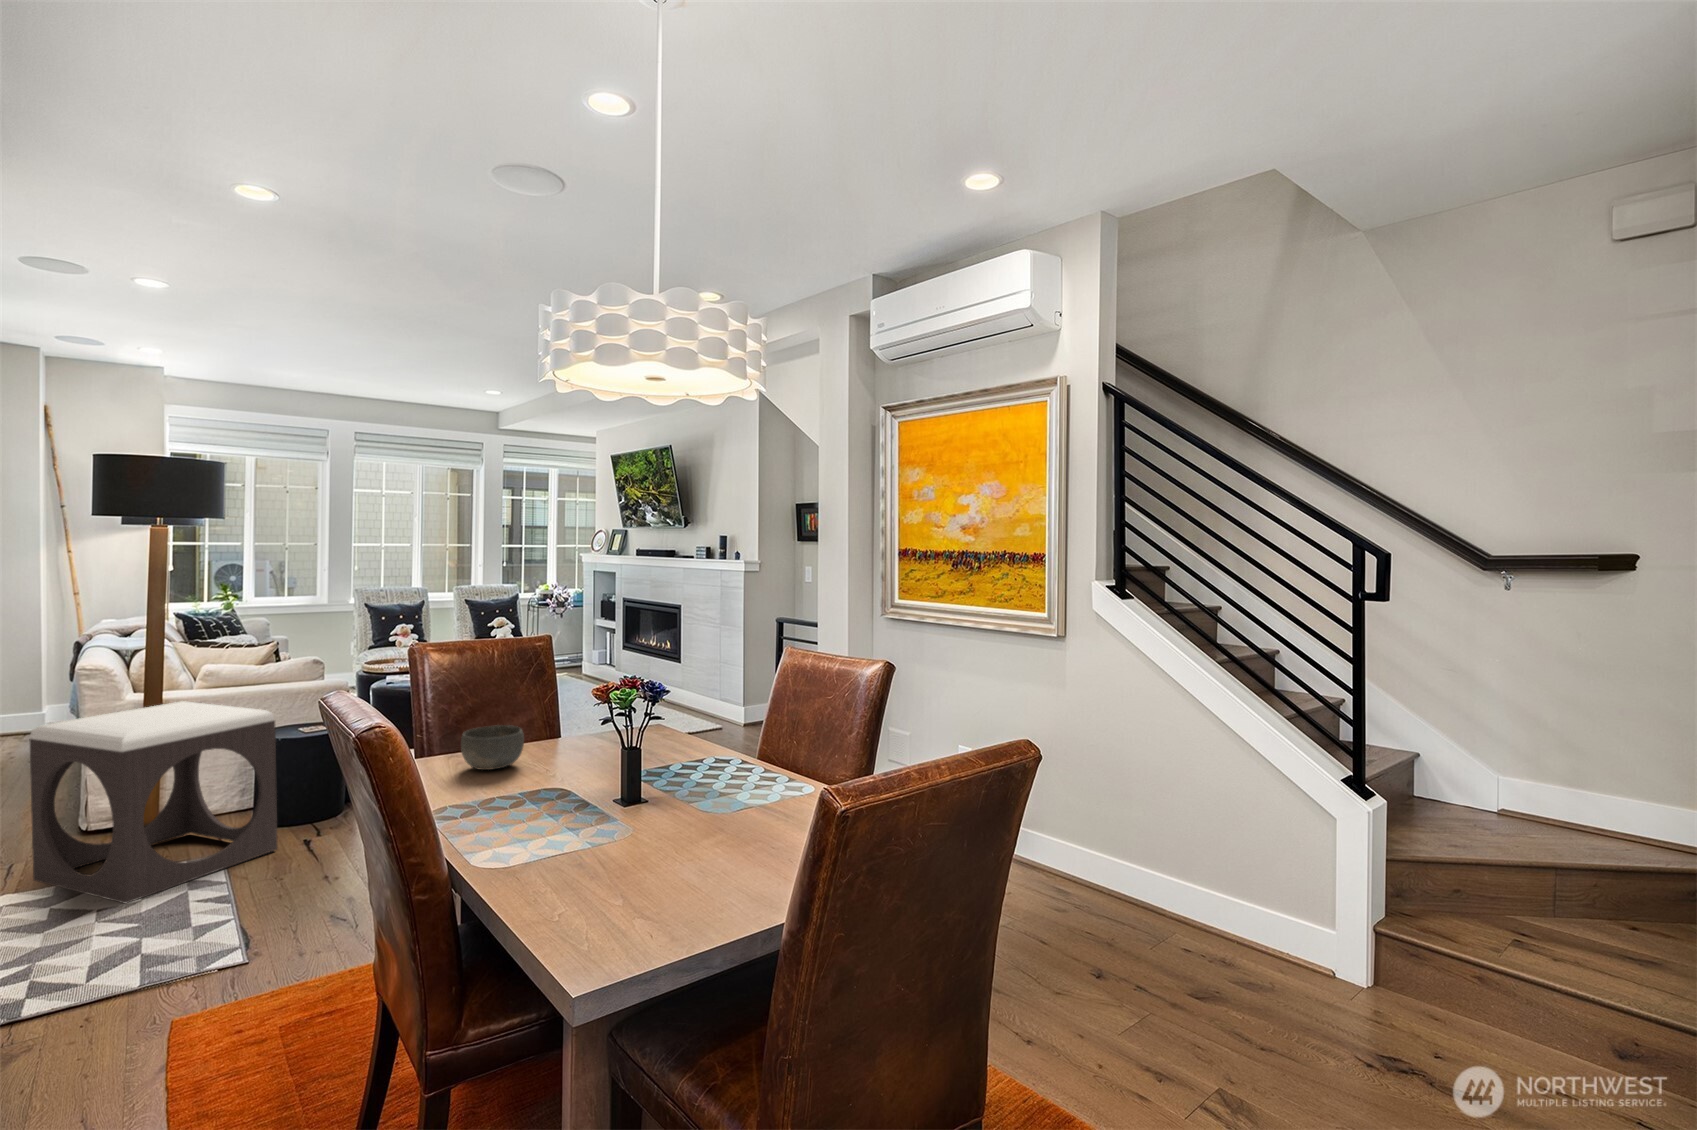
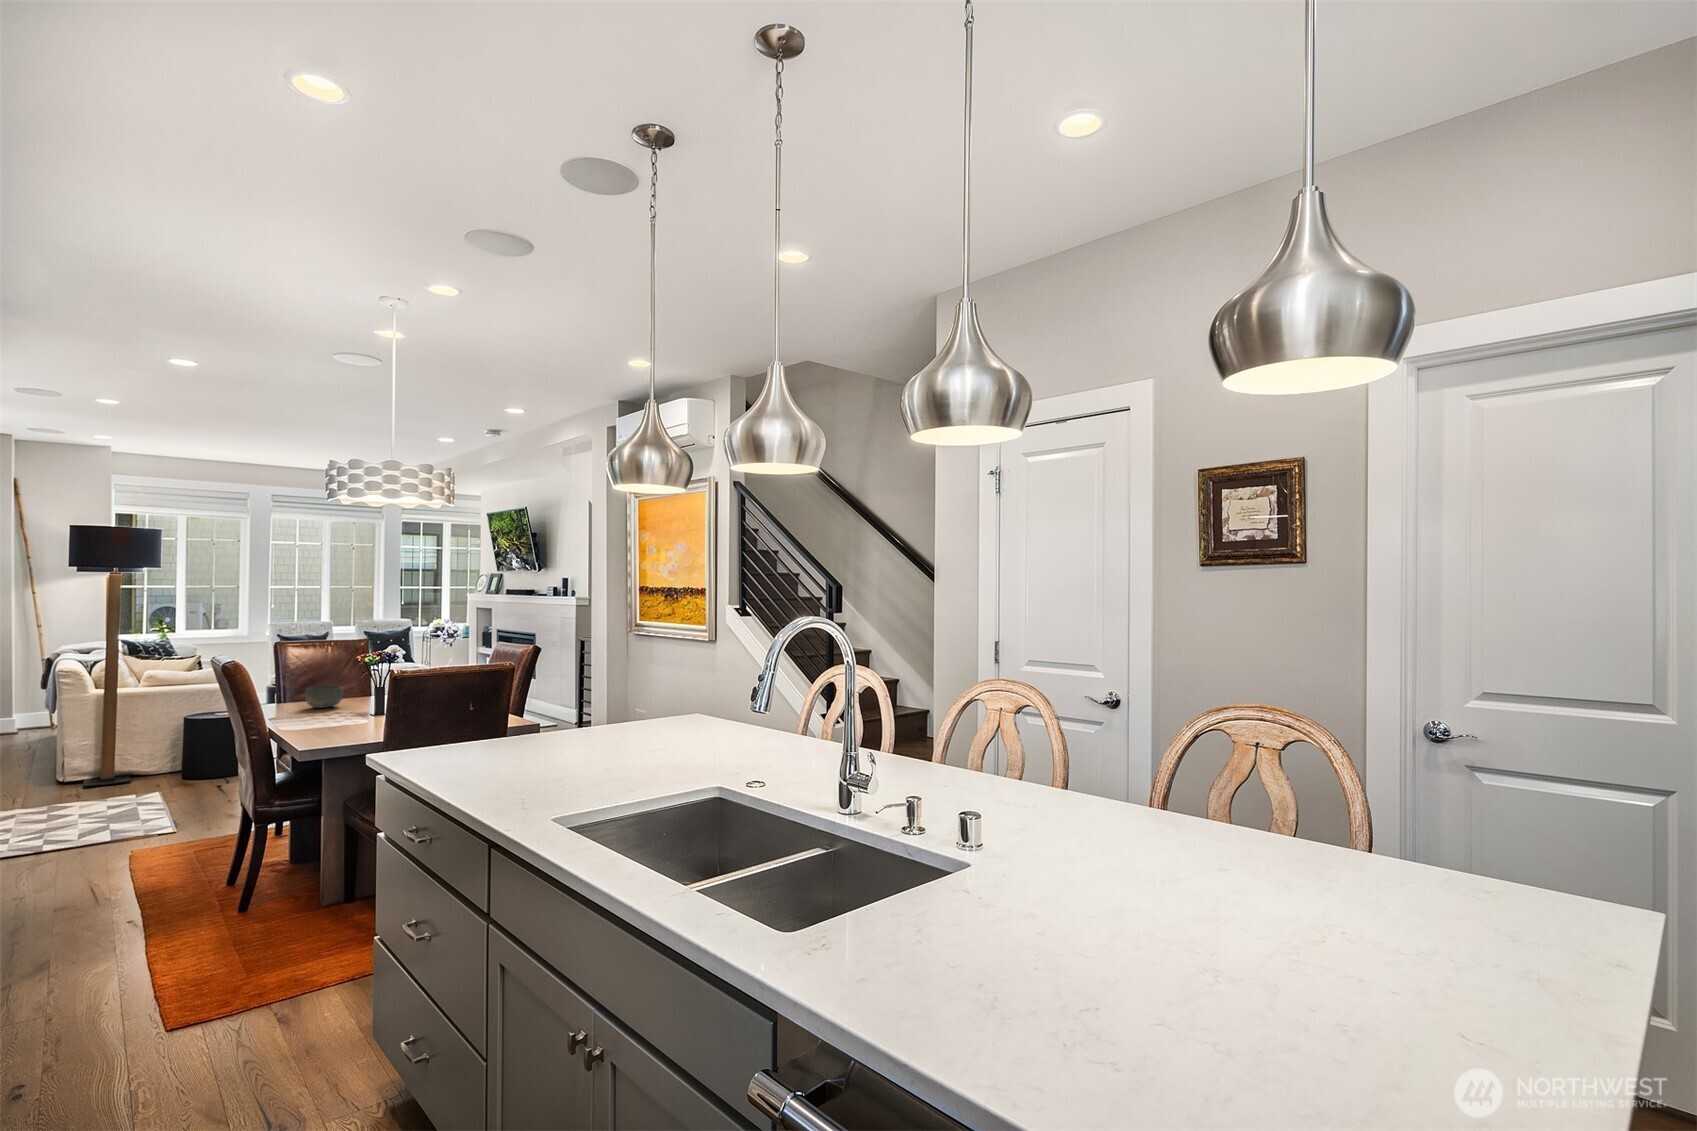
footstool: present [29,701,277,904] -> none [31,693,199,814]

